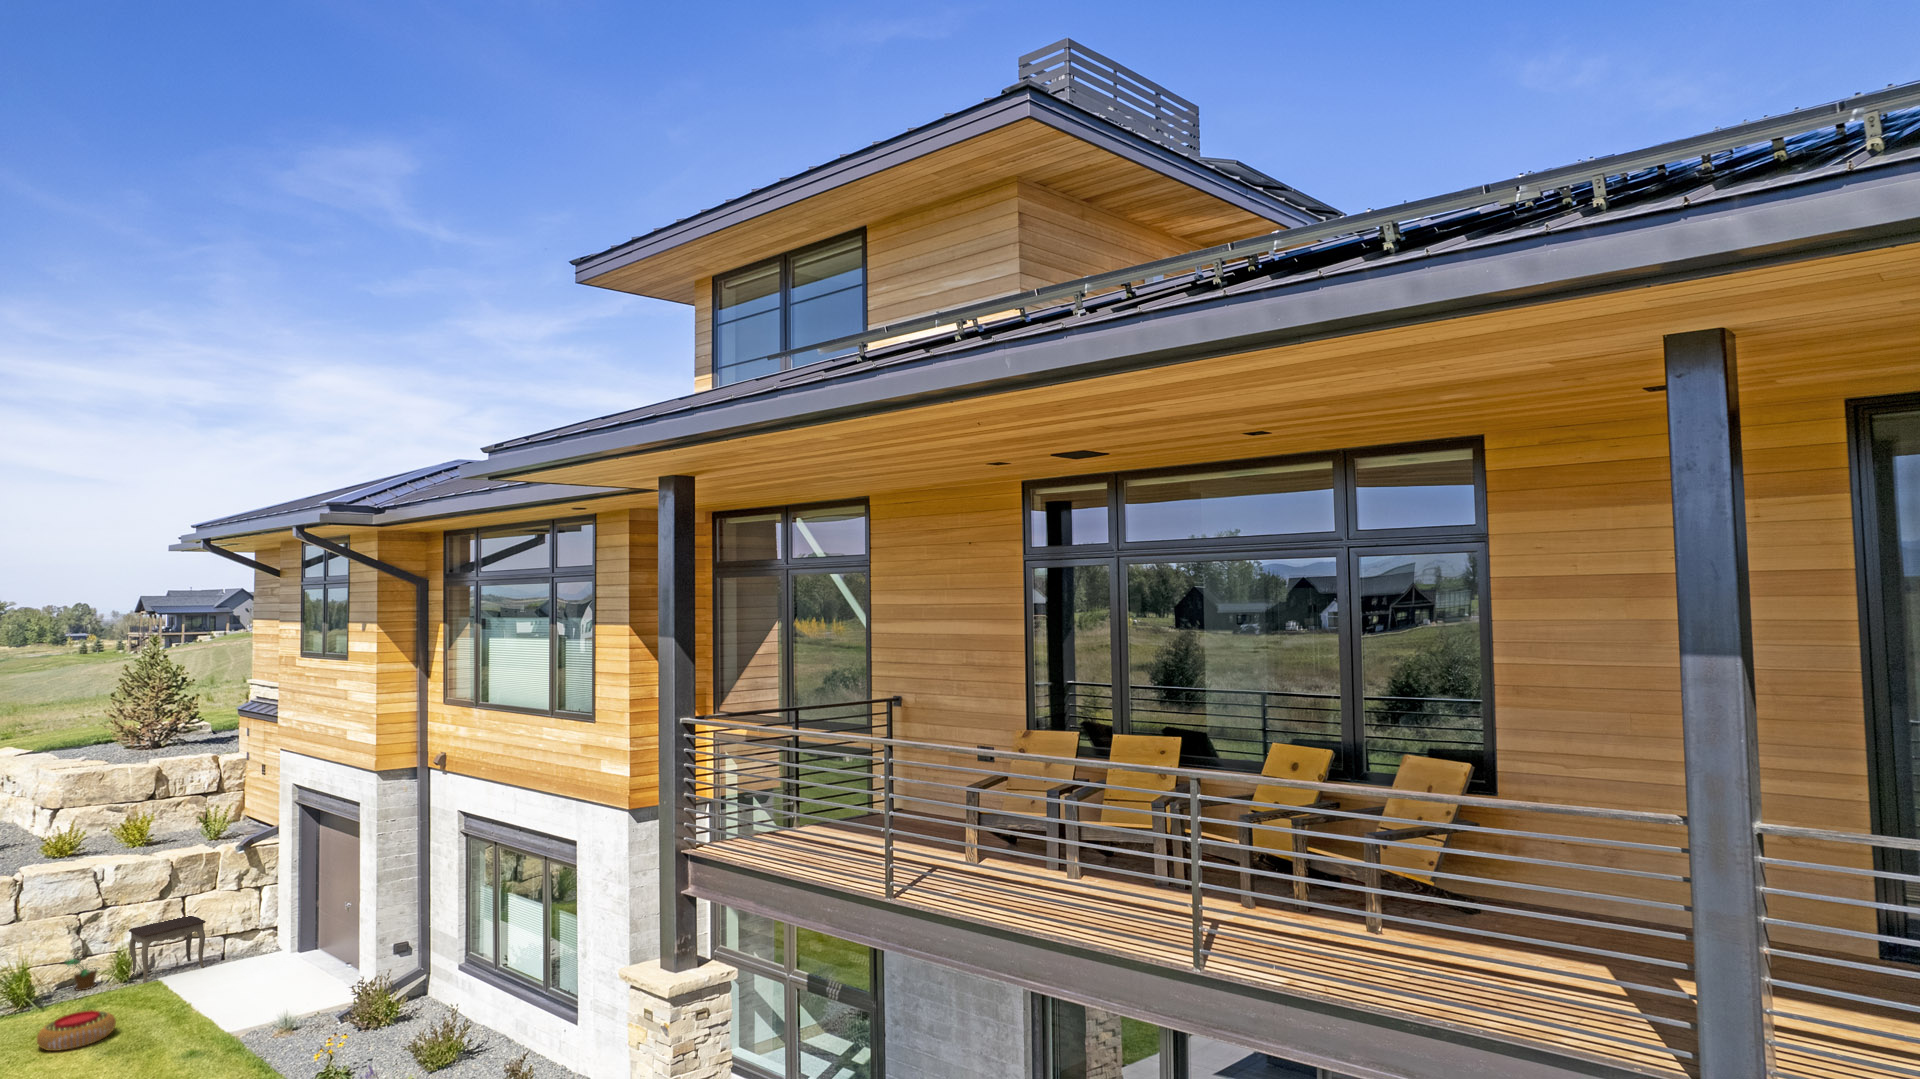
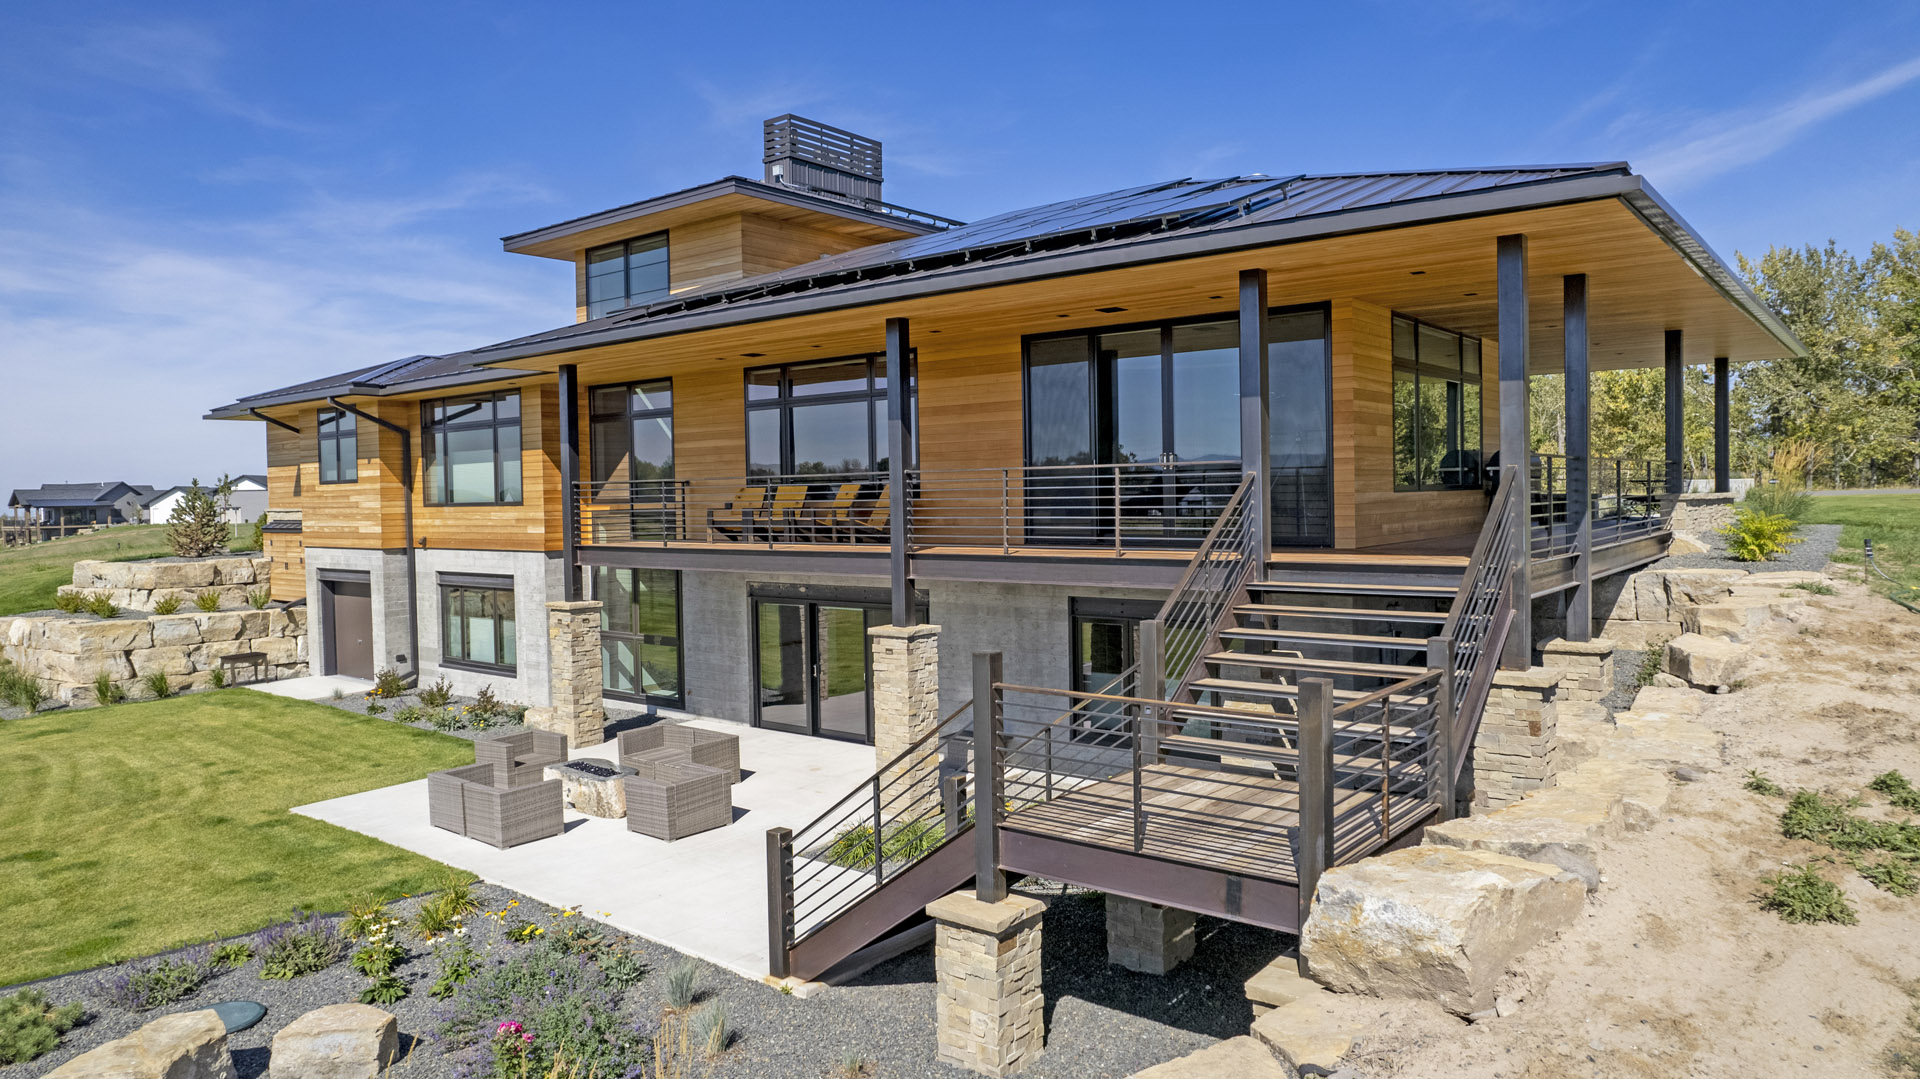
potted plant: present [65,959,100,991] -> none [179,669,204,691]
pouf: present [37,1010,116,1051] -> none [186,689,231,708]

